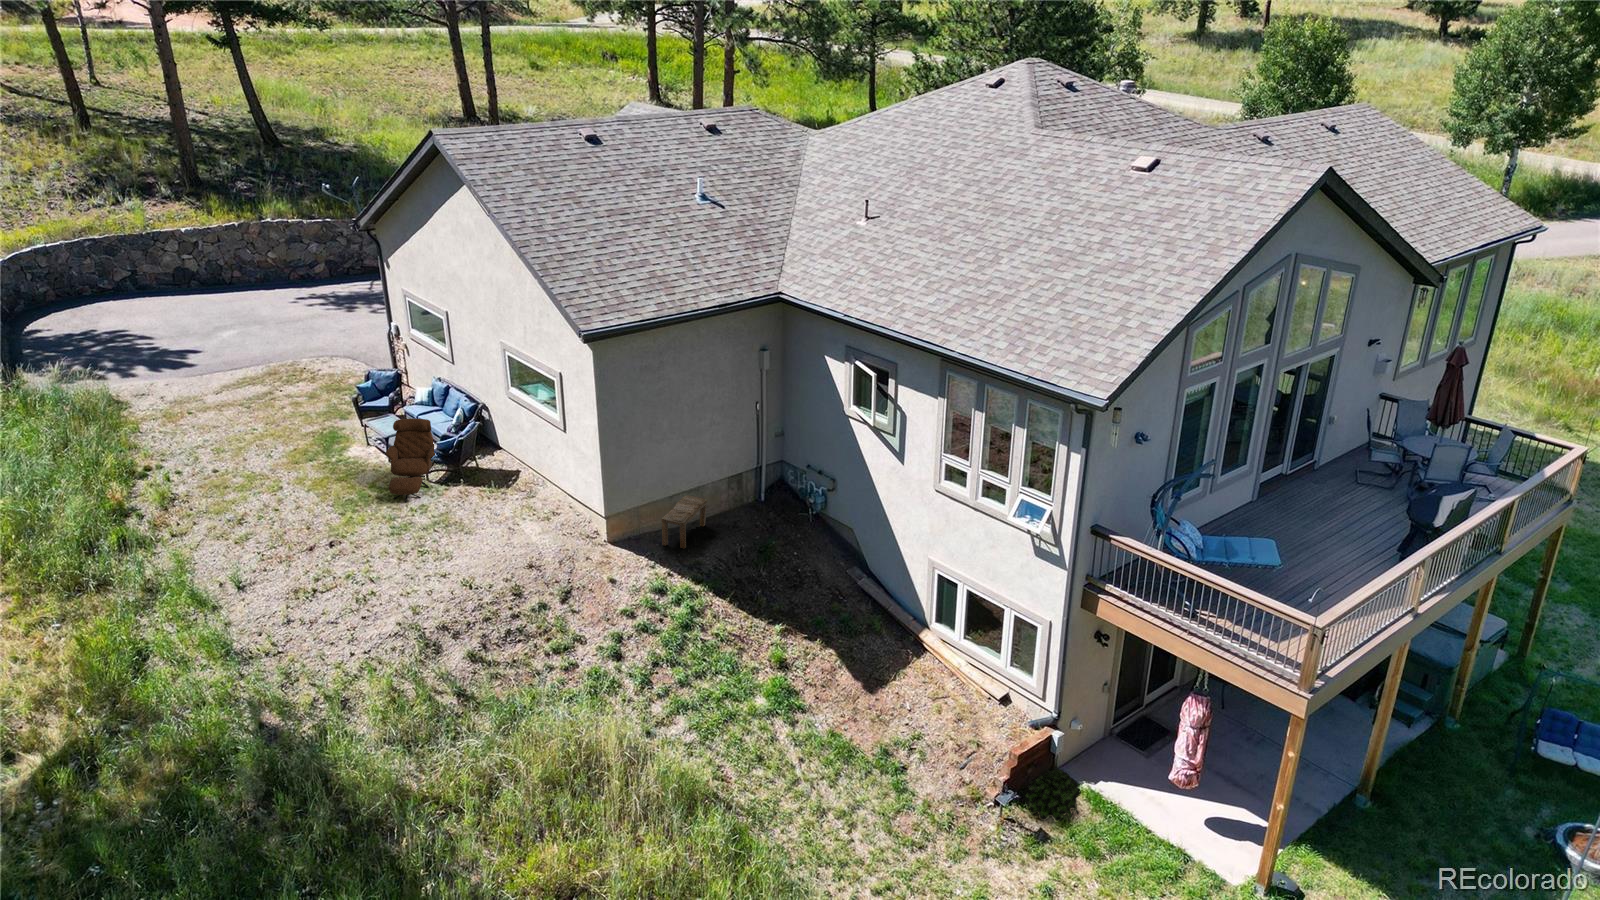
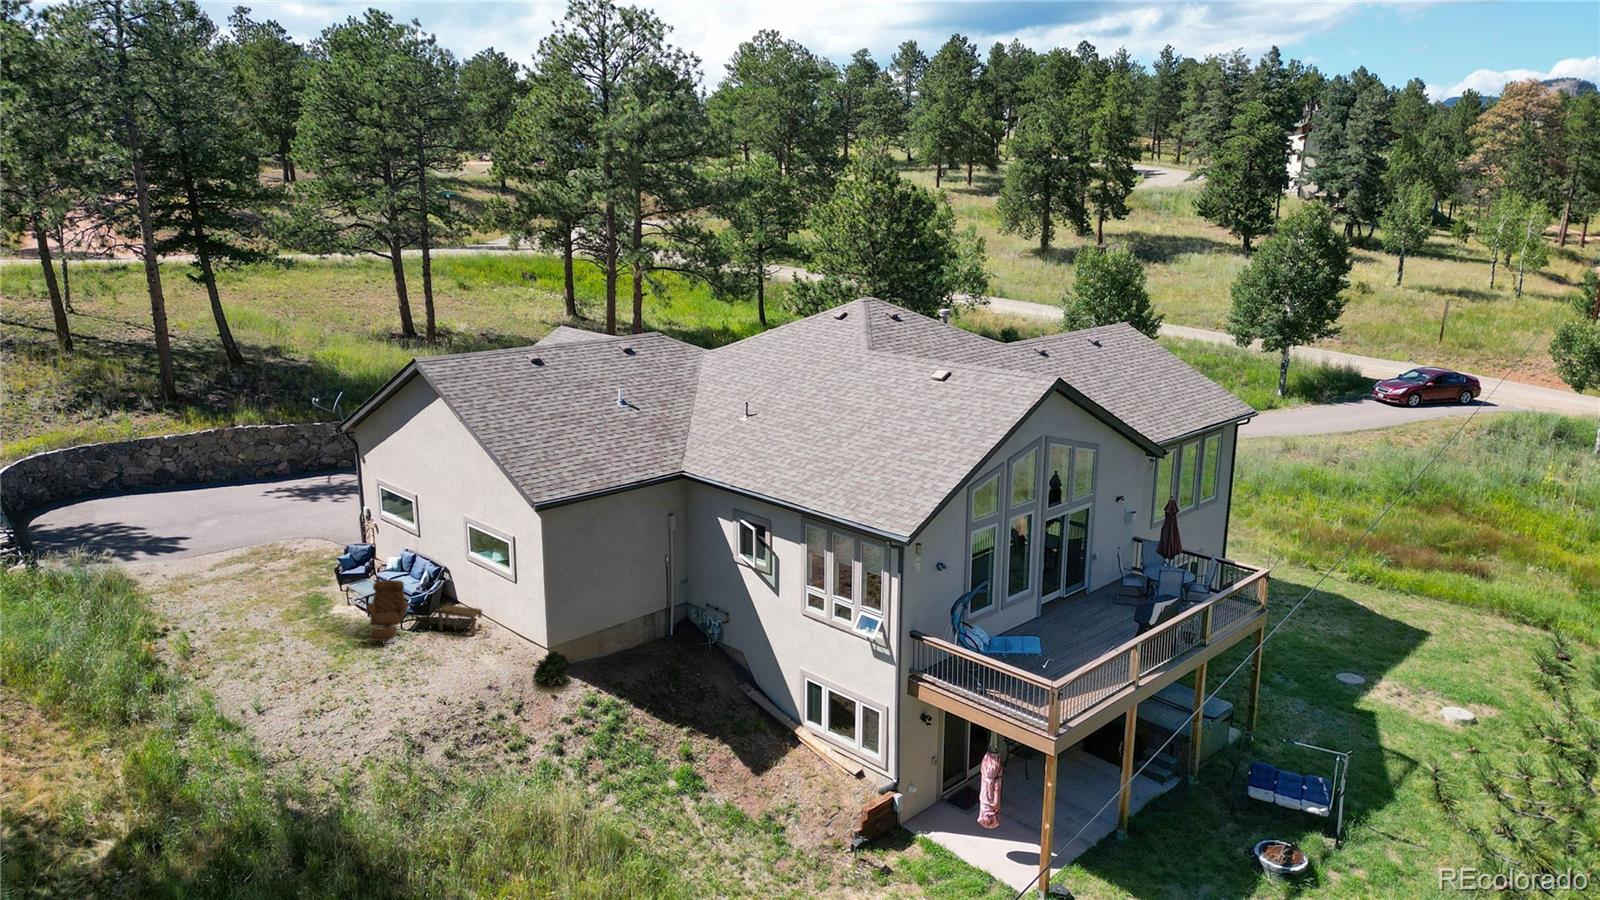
bench: present [661,495,708,549] -> present [438,605,482,636]
potted plant: present [1025,768,1081,822] -> present [533,651,571,686]

